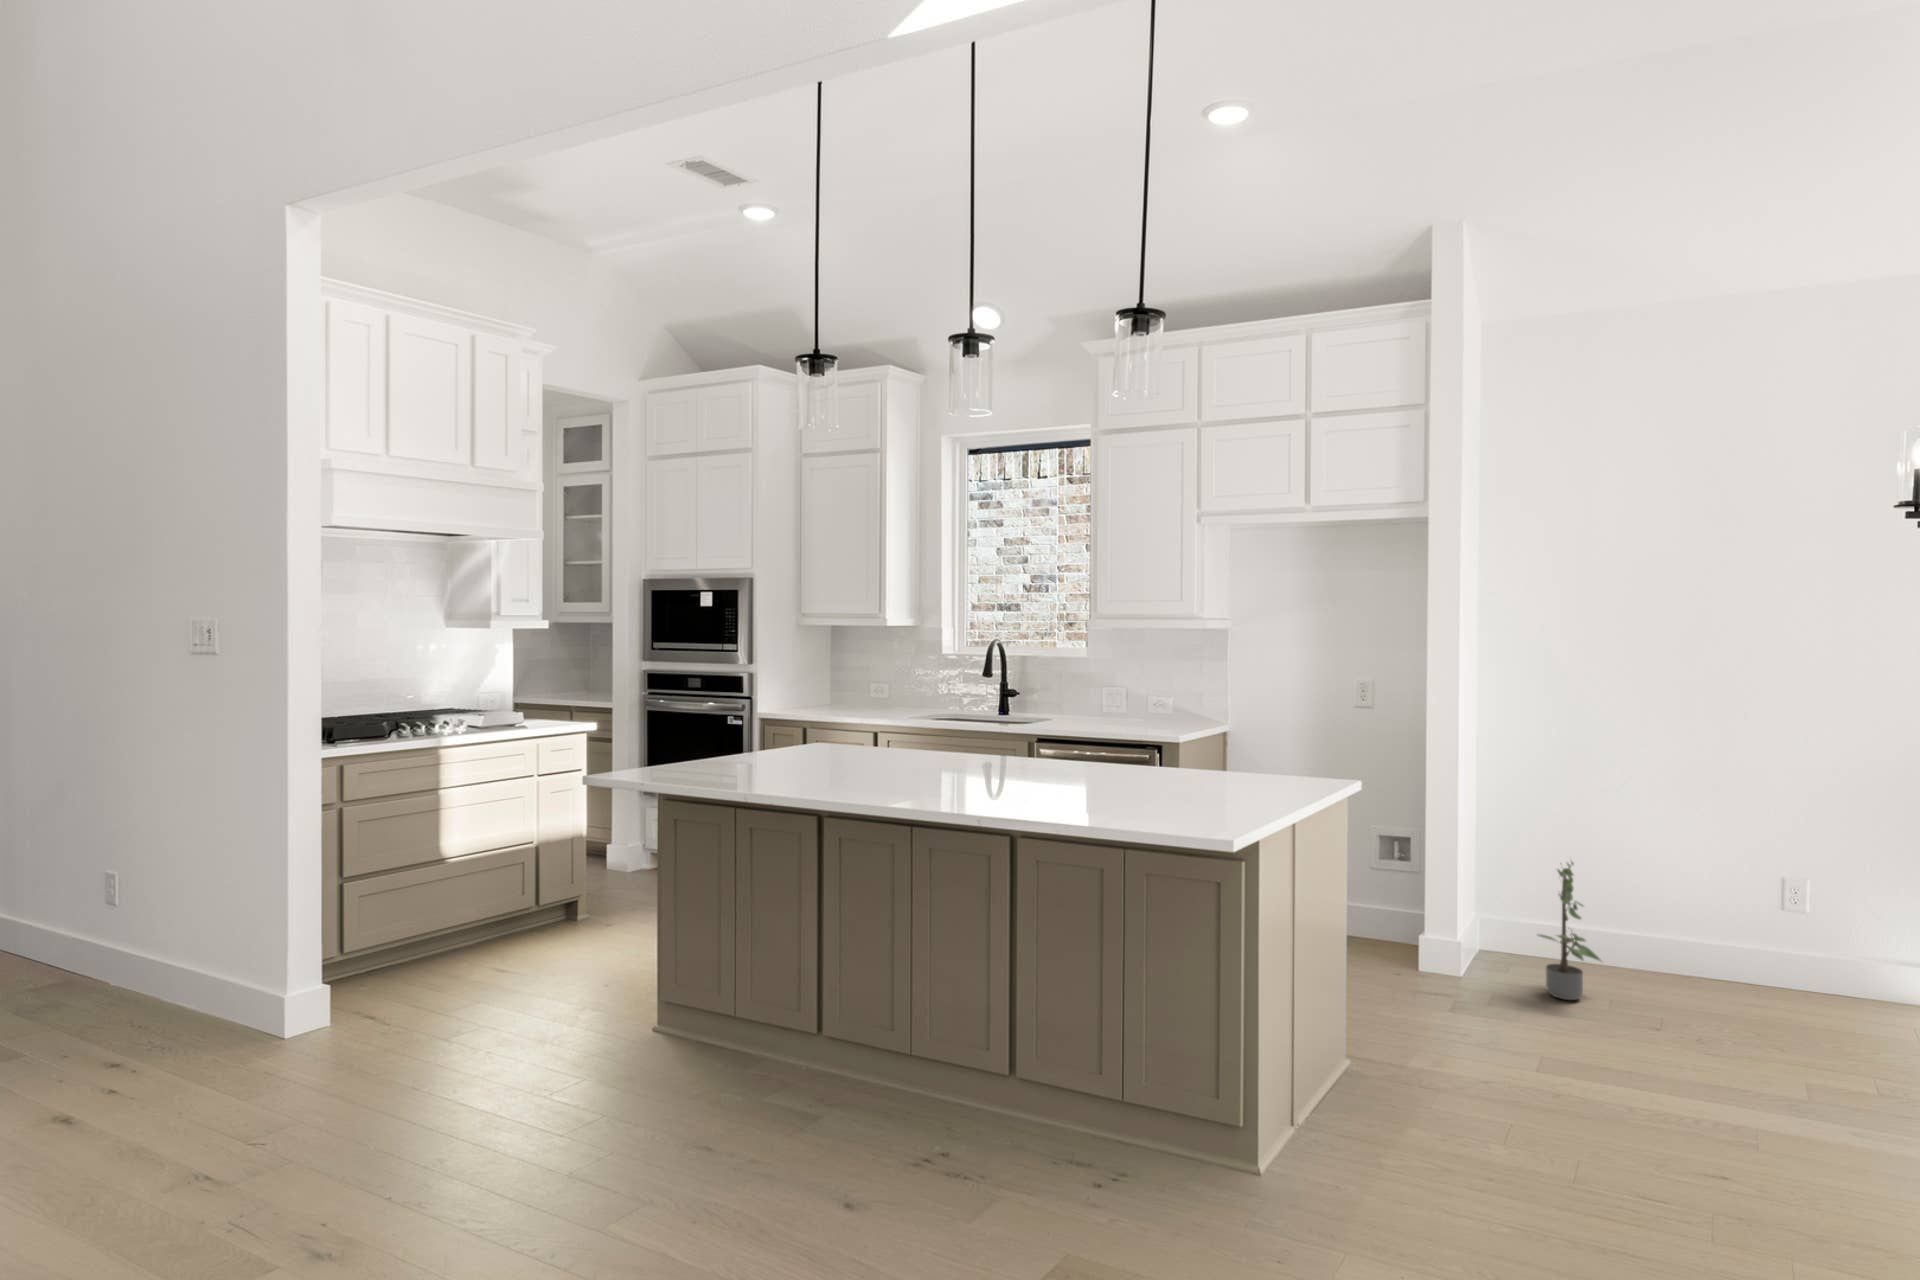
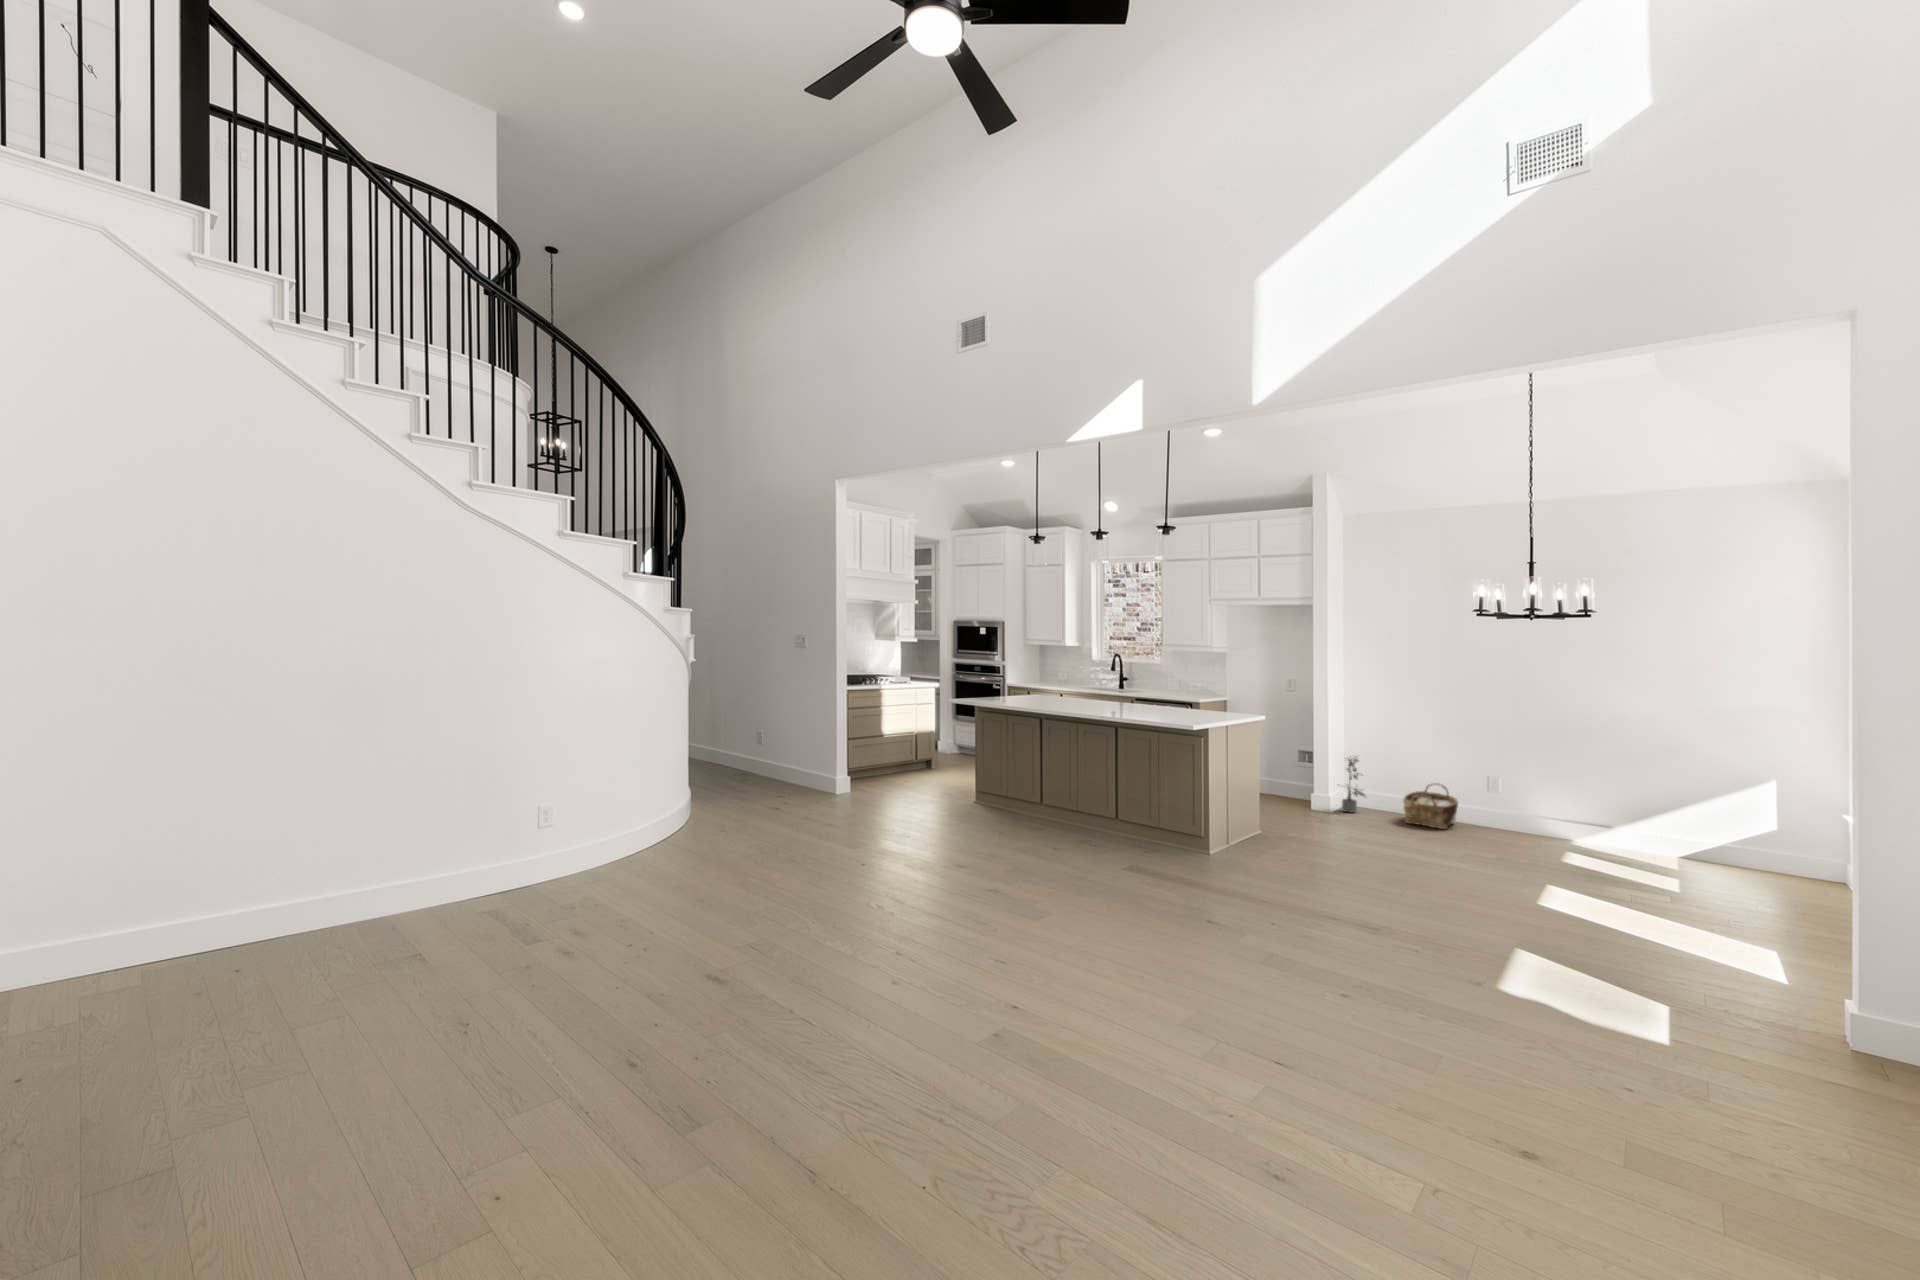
woven basket: none [1712,923,1862,1055] -> present [1403,784,1458,829]

